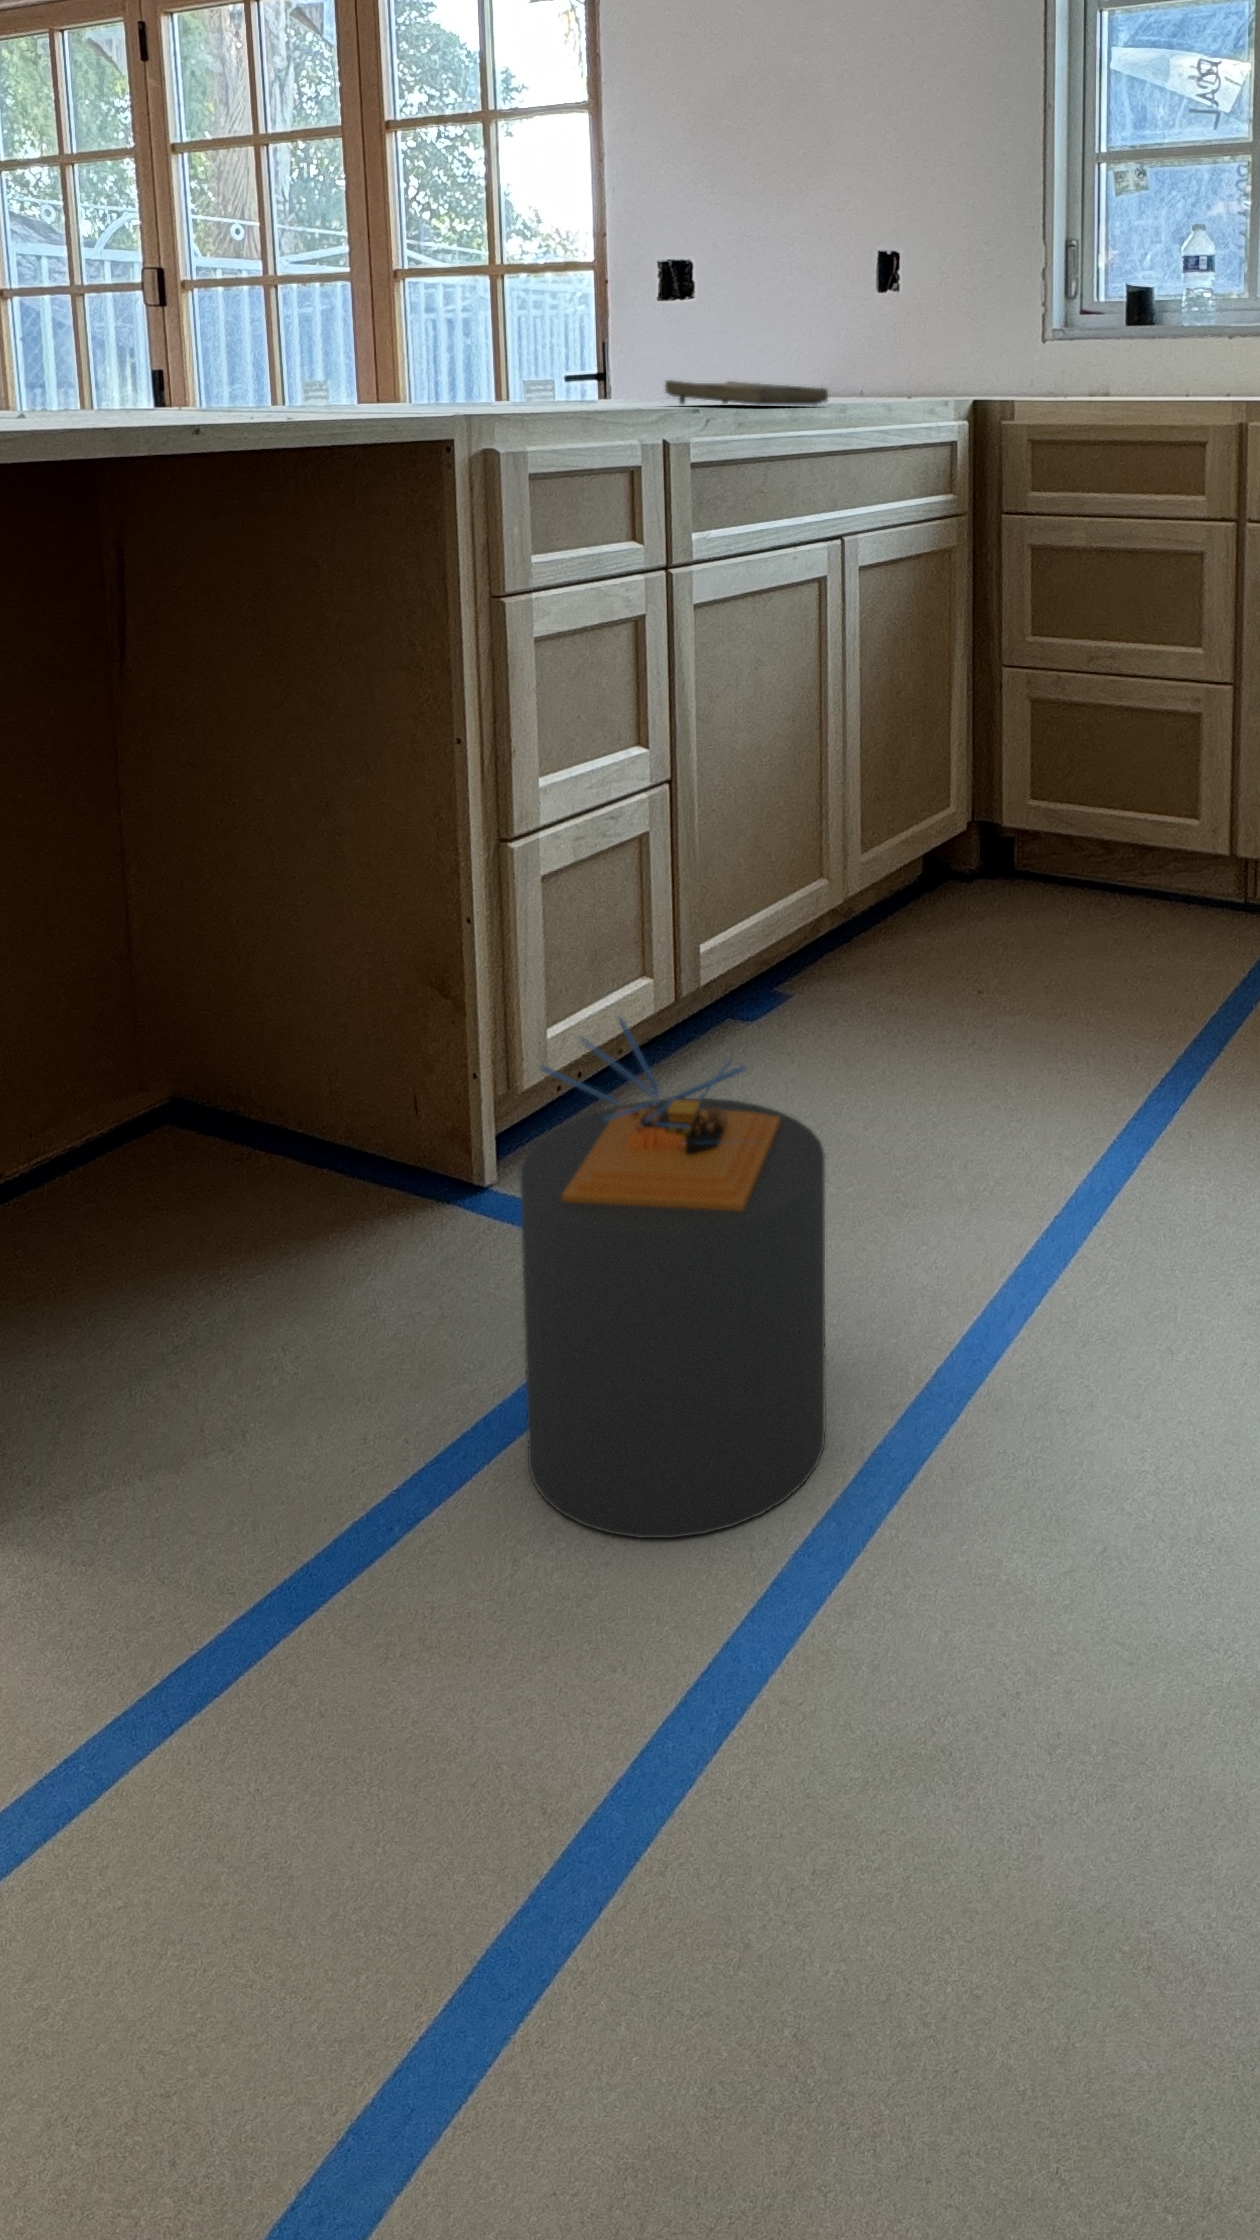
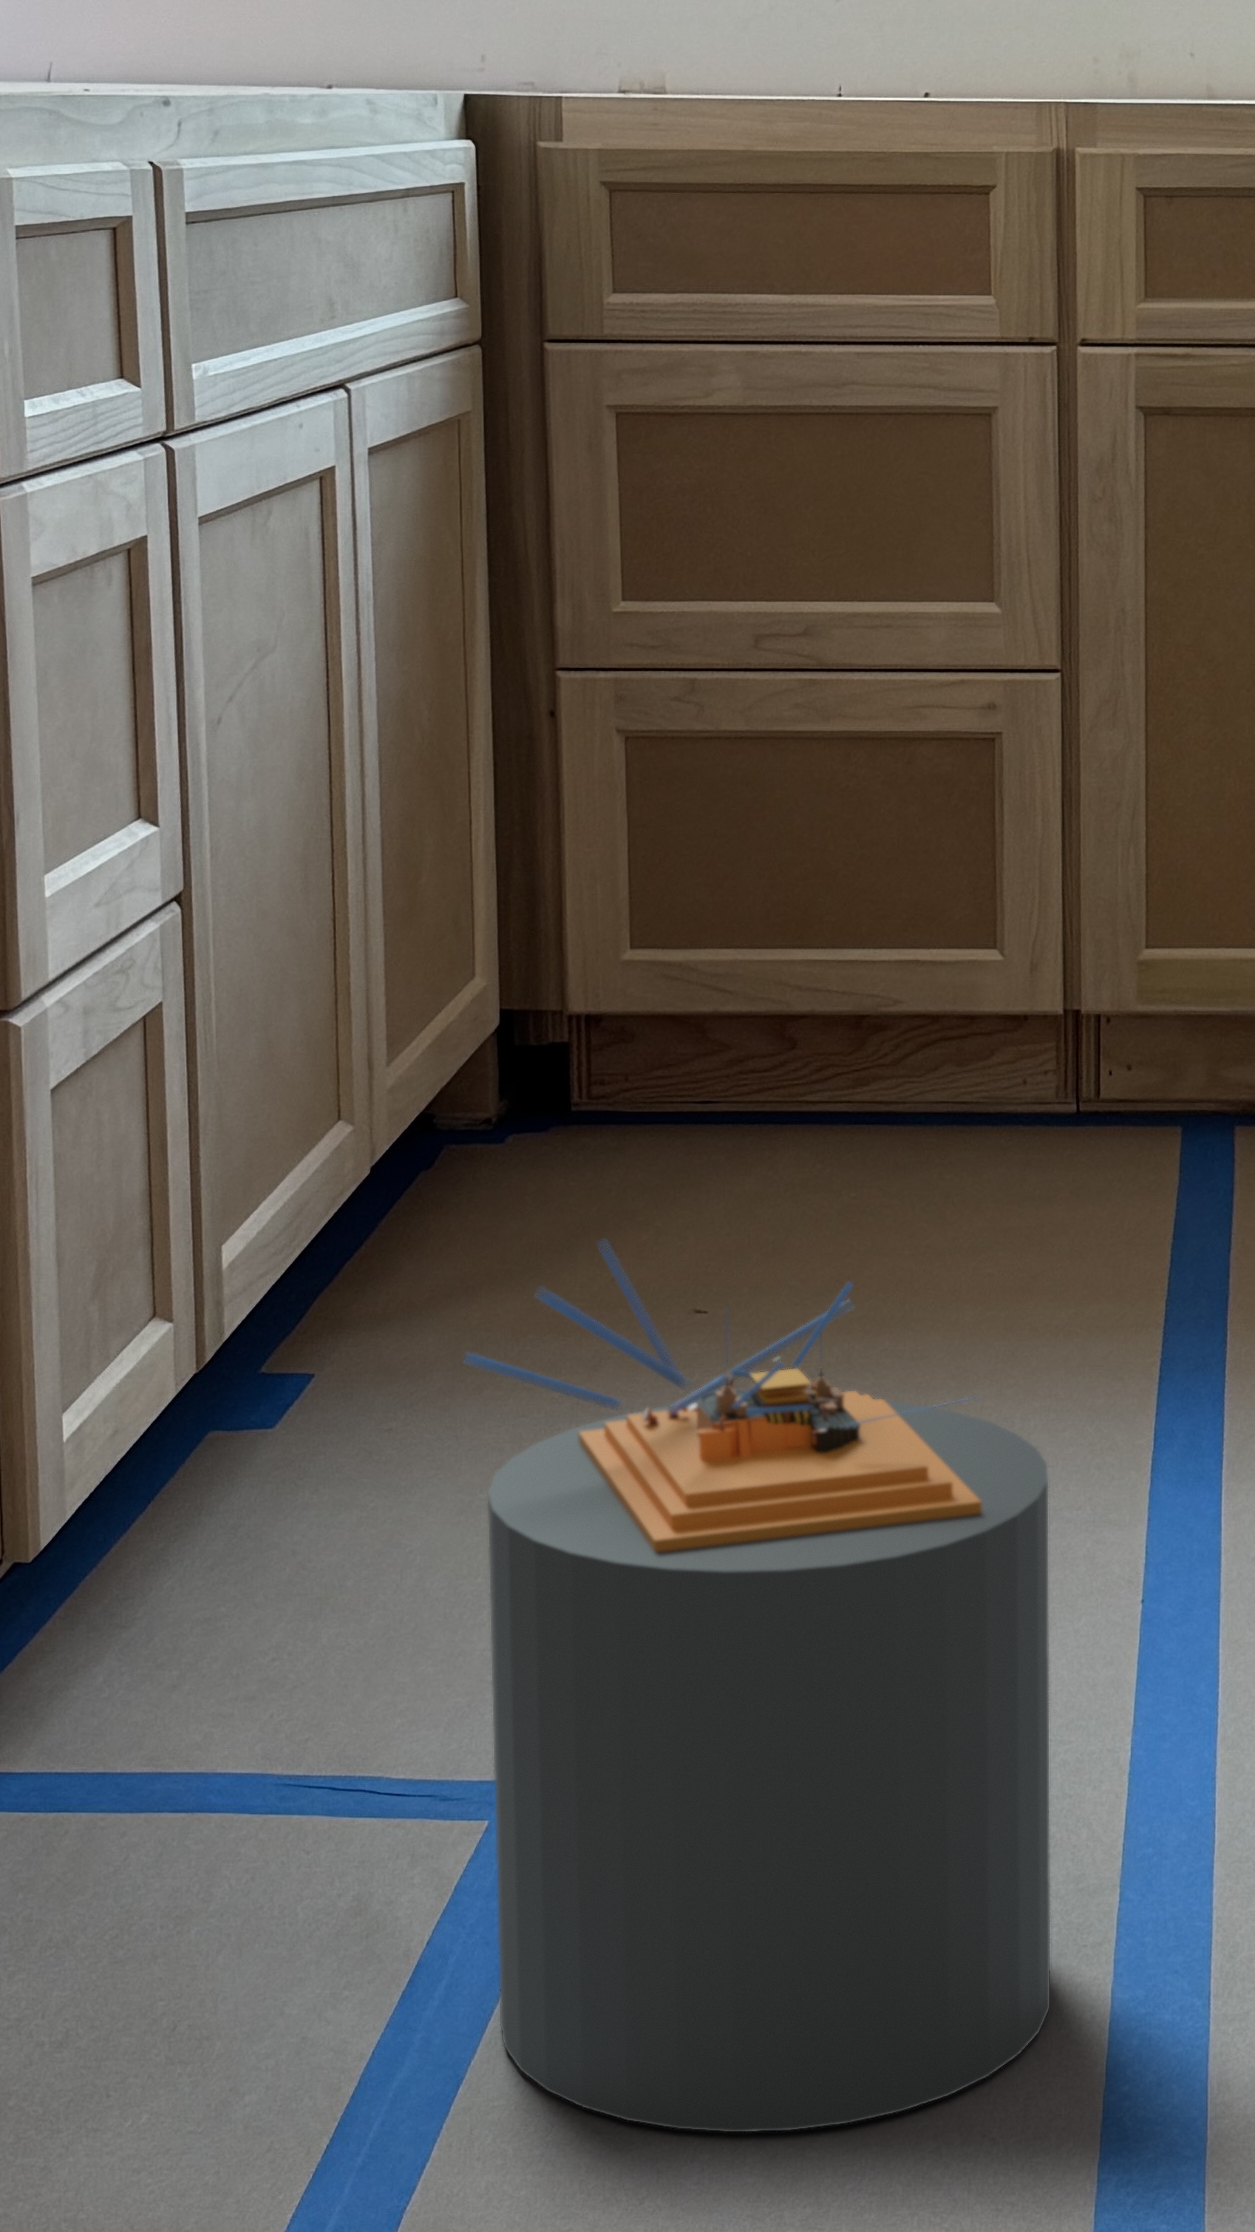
tray: present [665,380,828,405] -> none [16,39,434,94]

